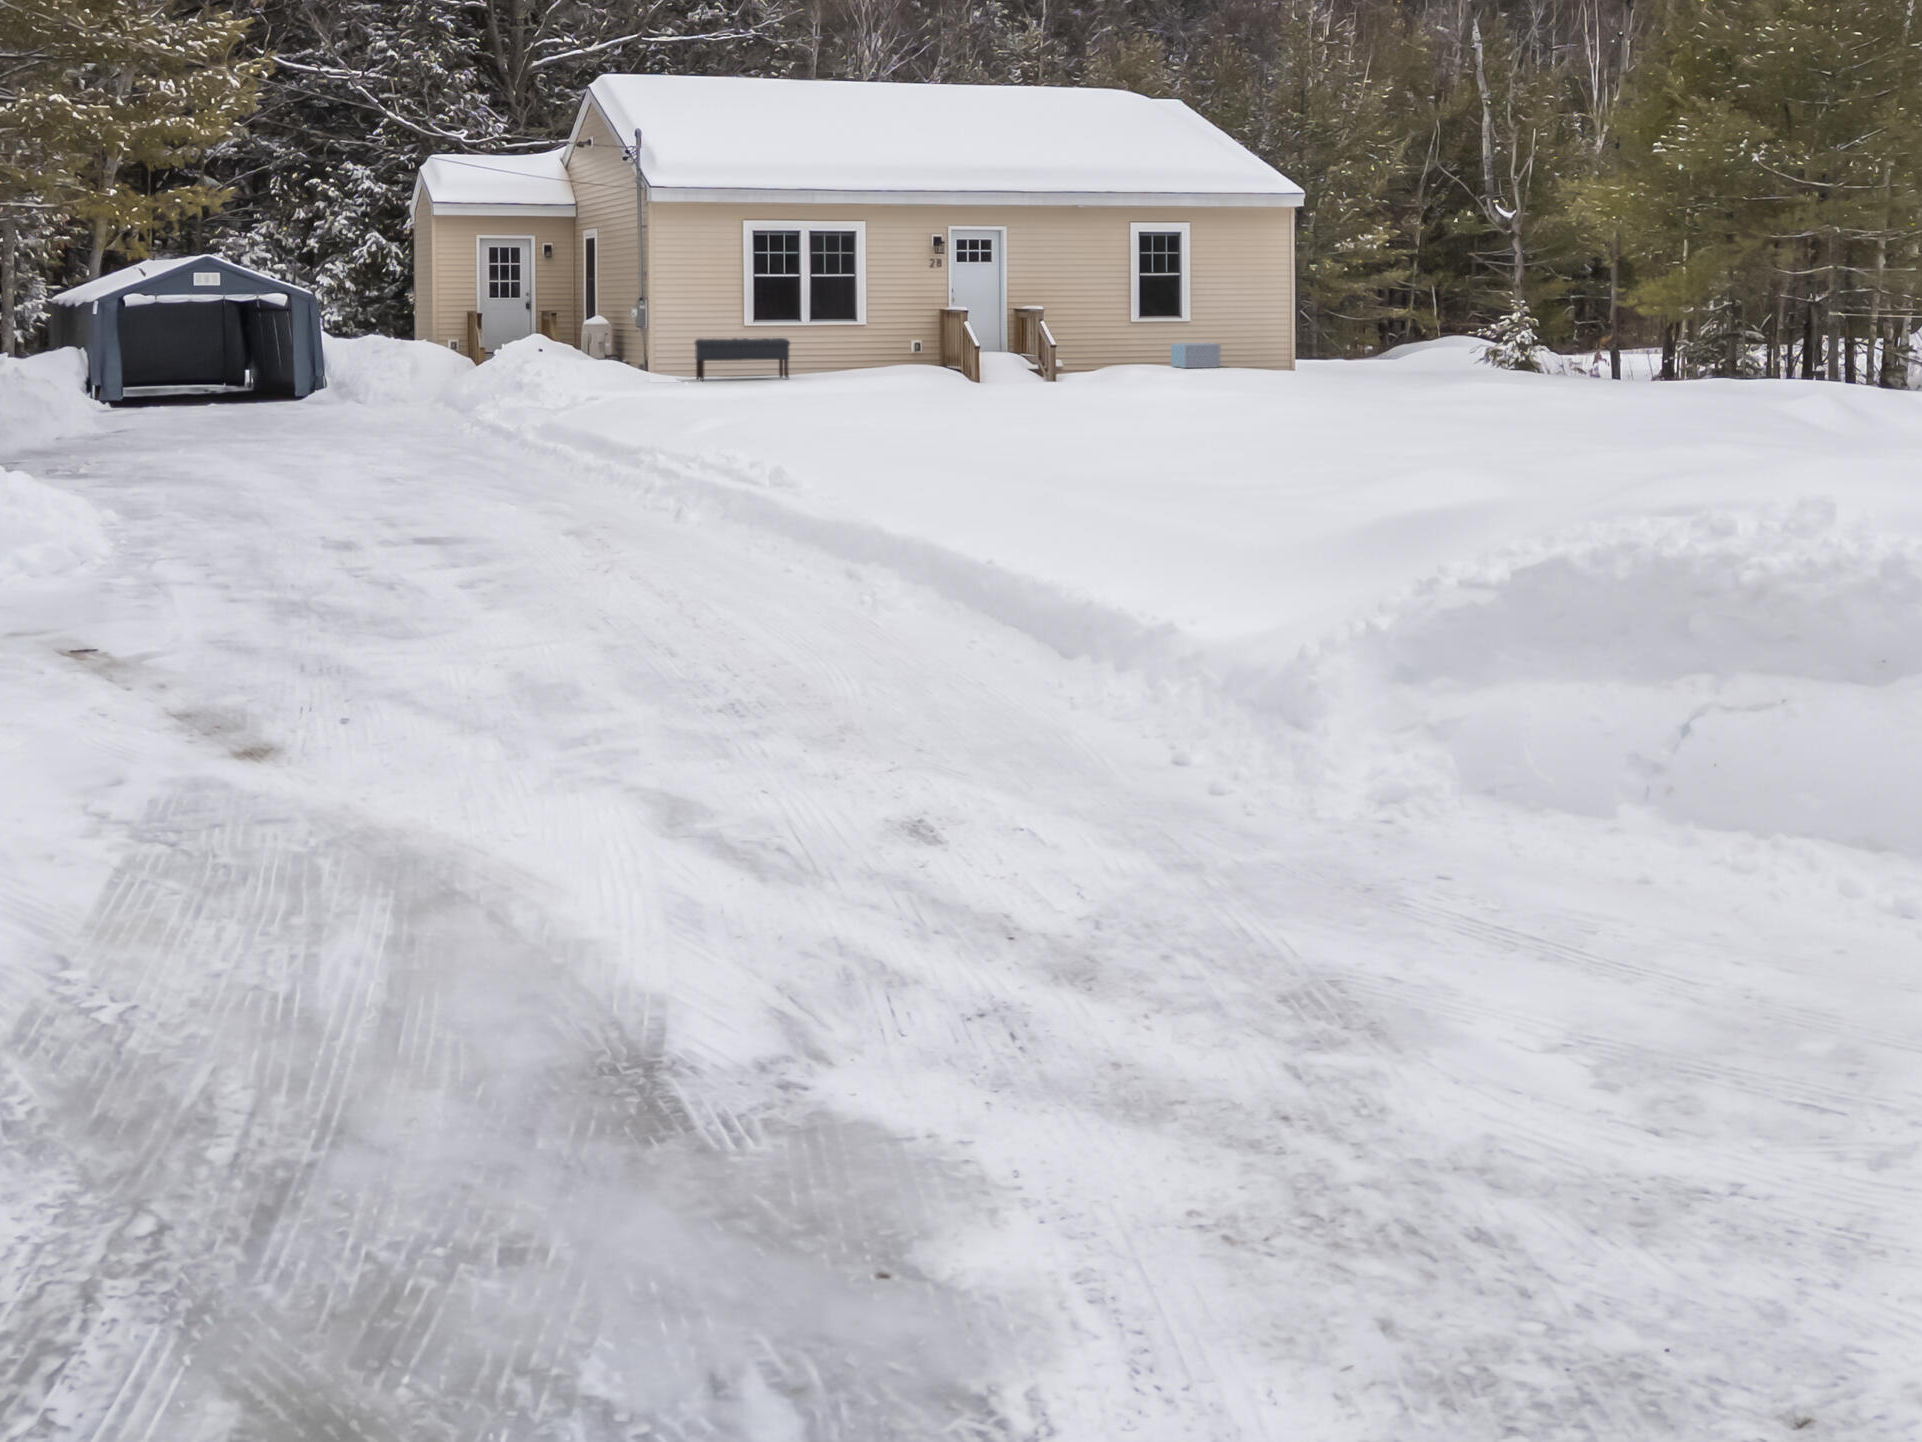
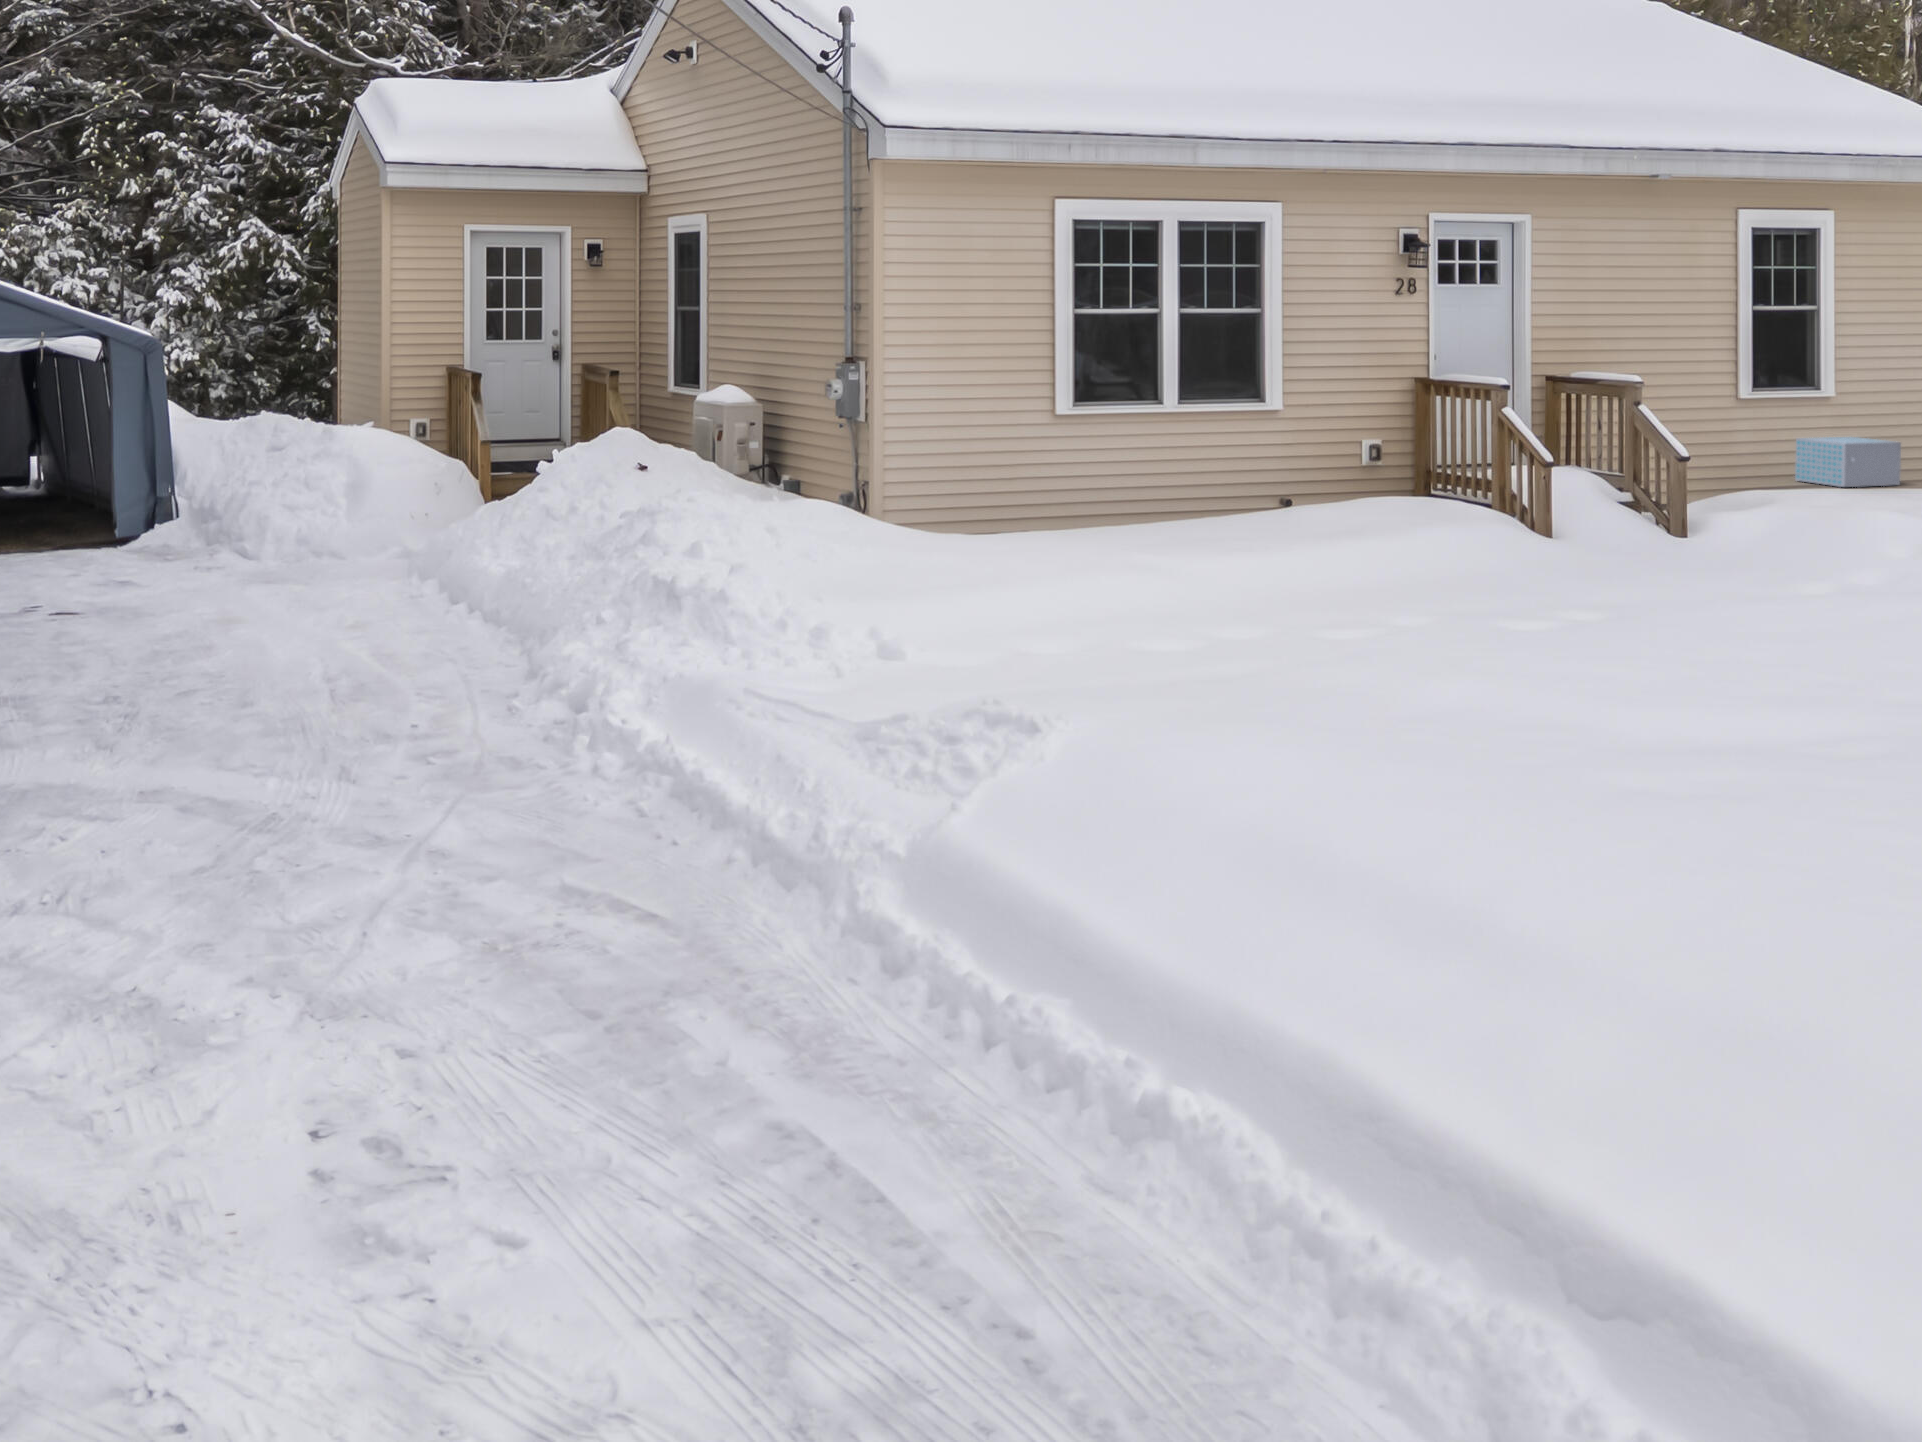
bench: present [695,338,790,381] -> none [968,437,1169,532]

